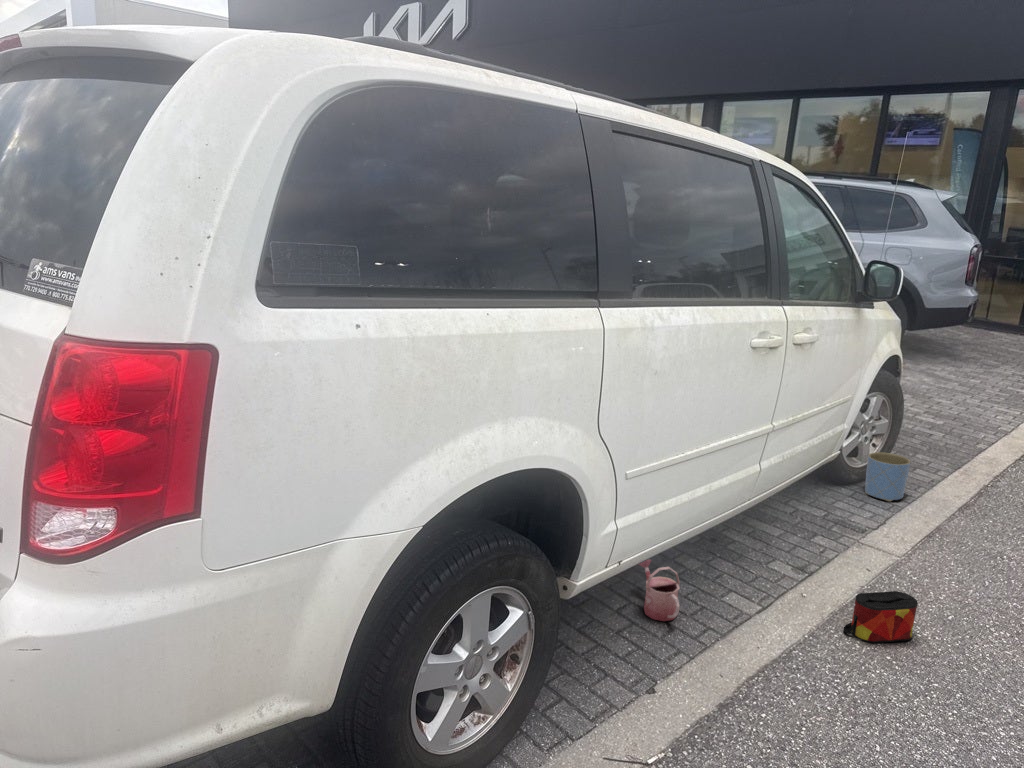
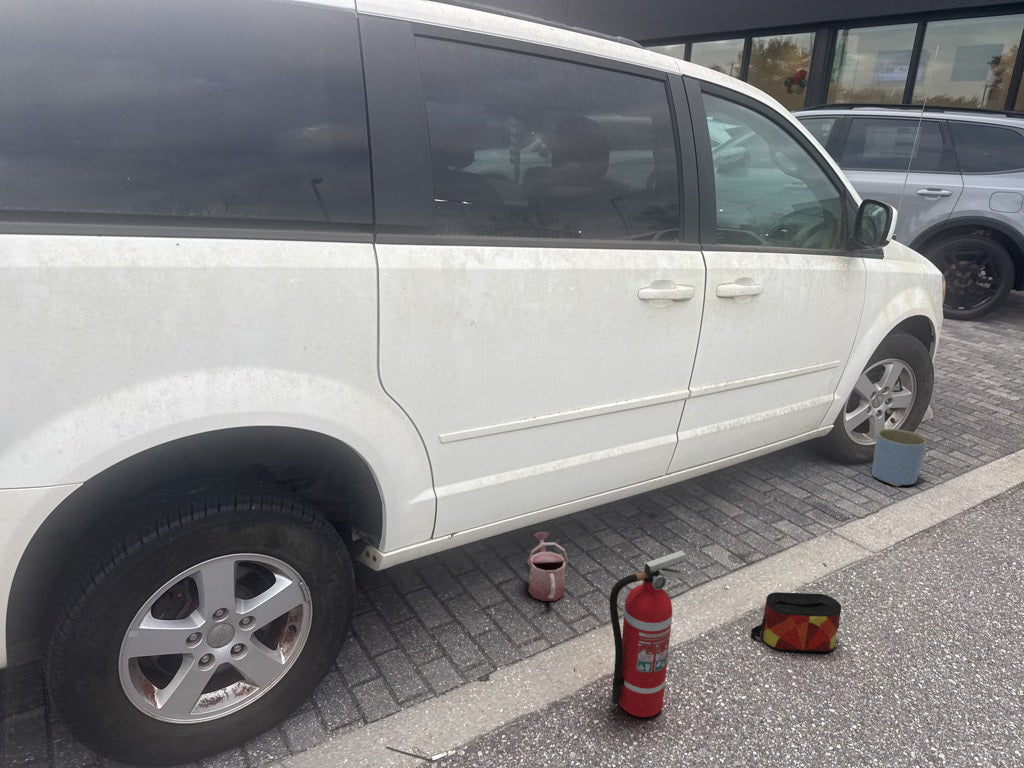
fire extinguisher: none [769,558,829,707] -> present [610,550,686,717]

